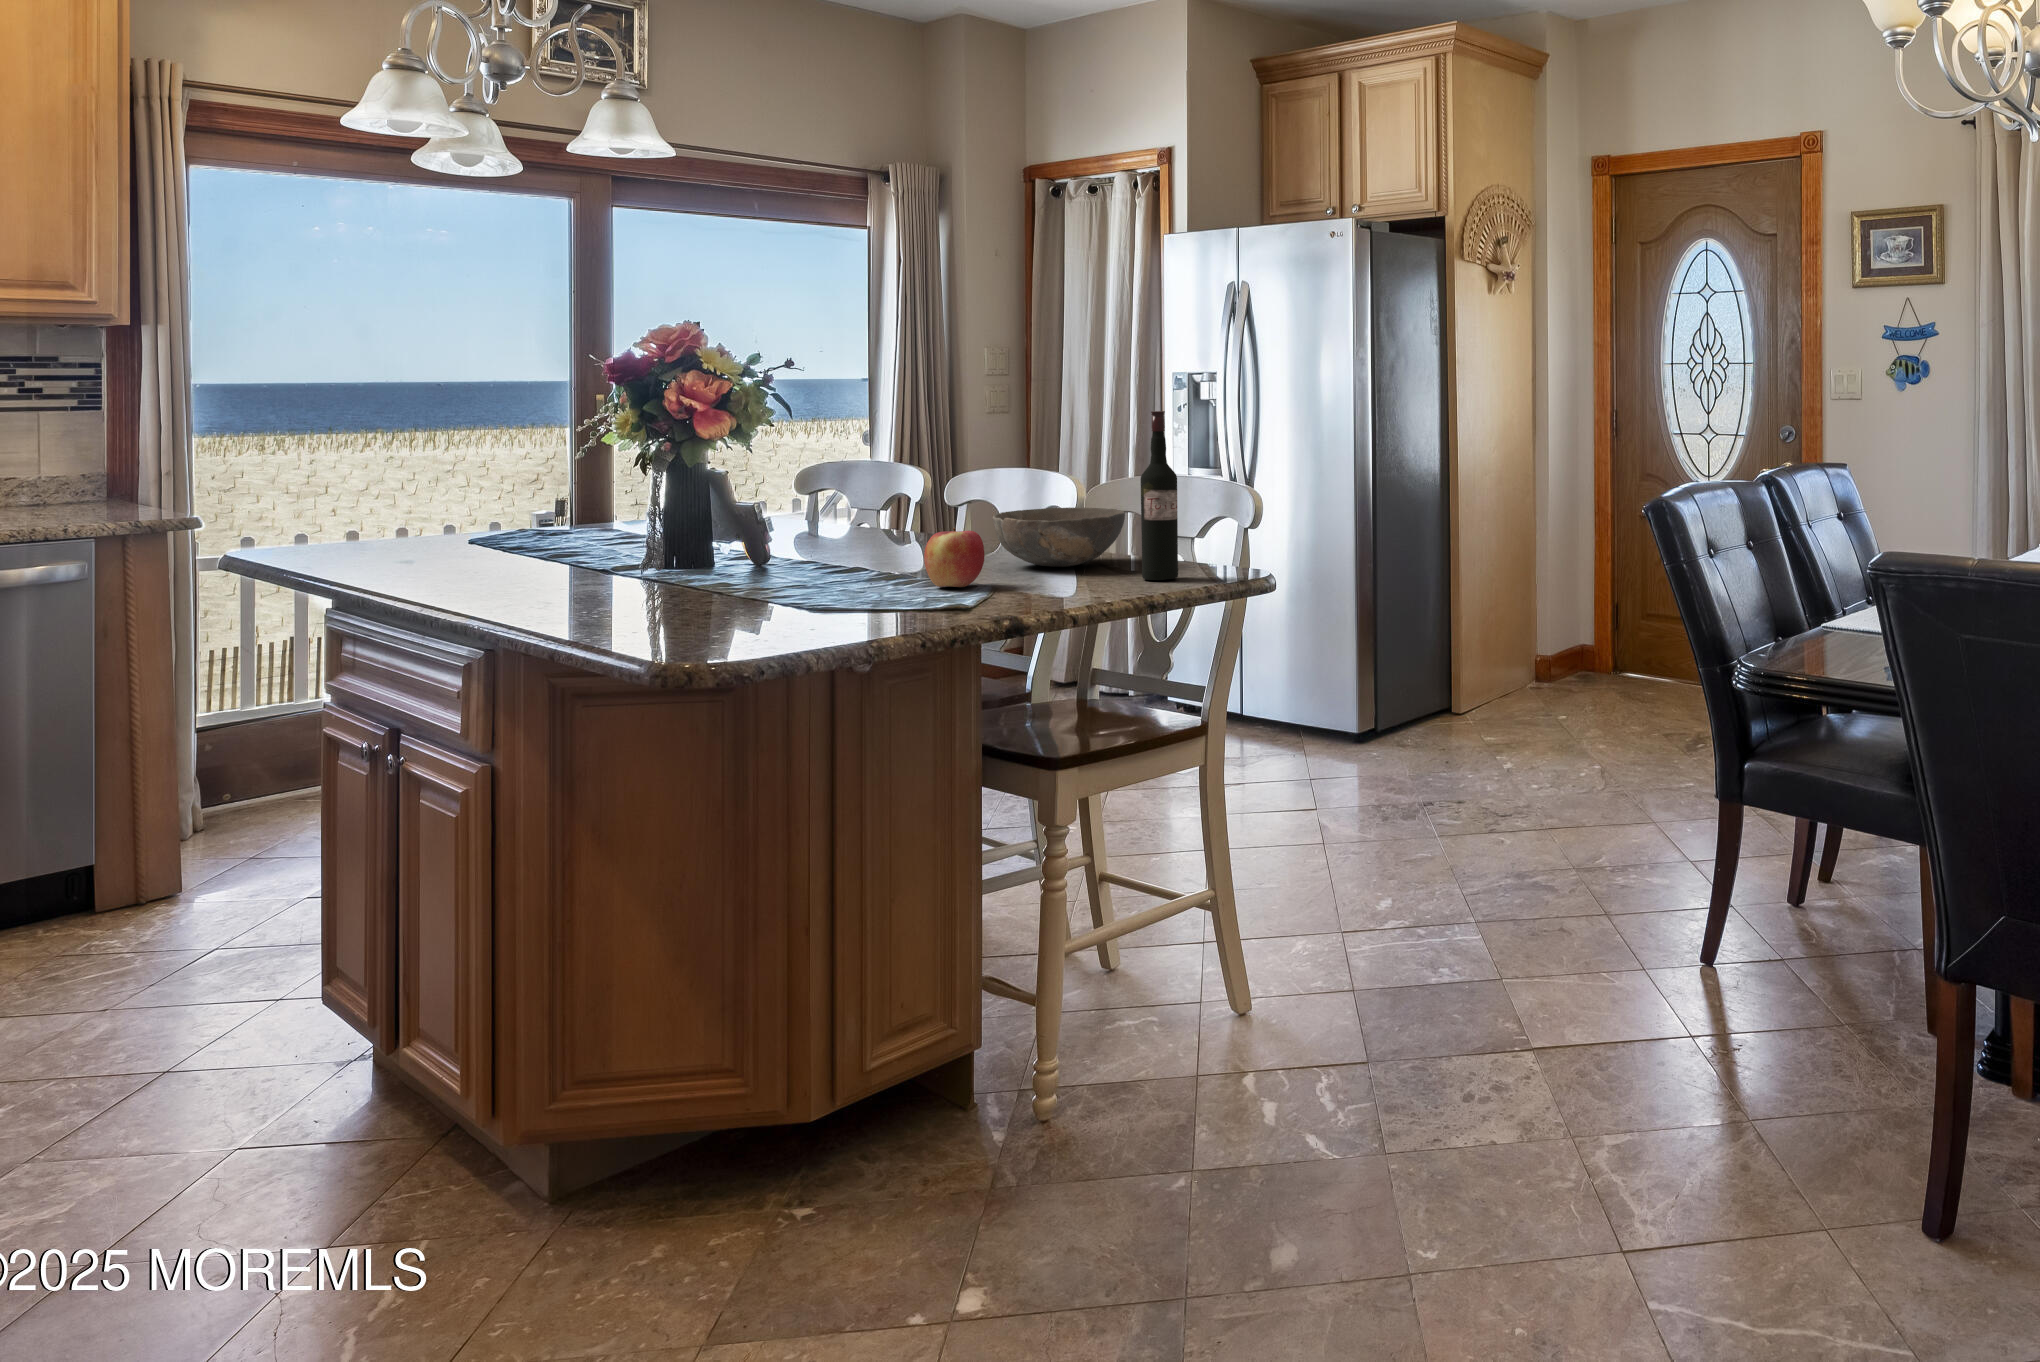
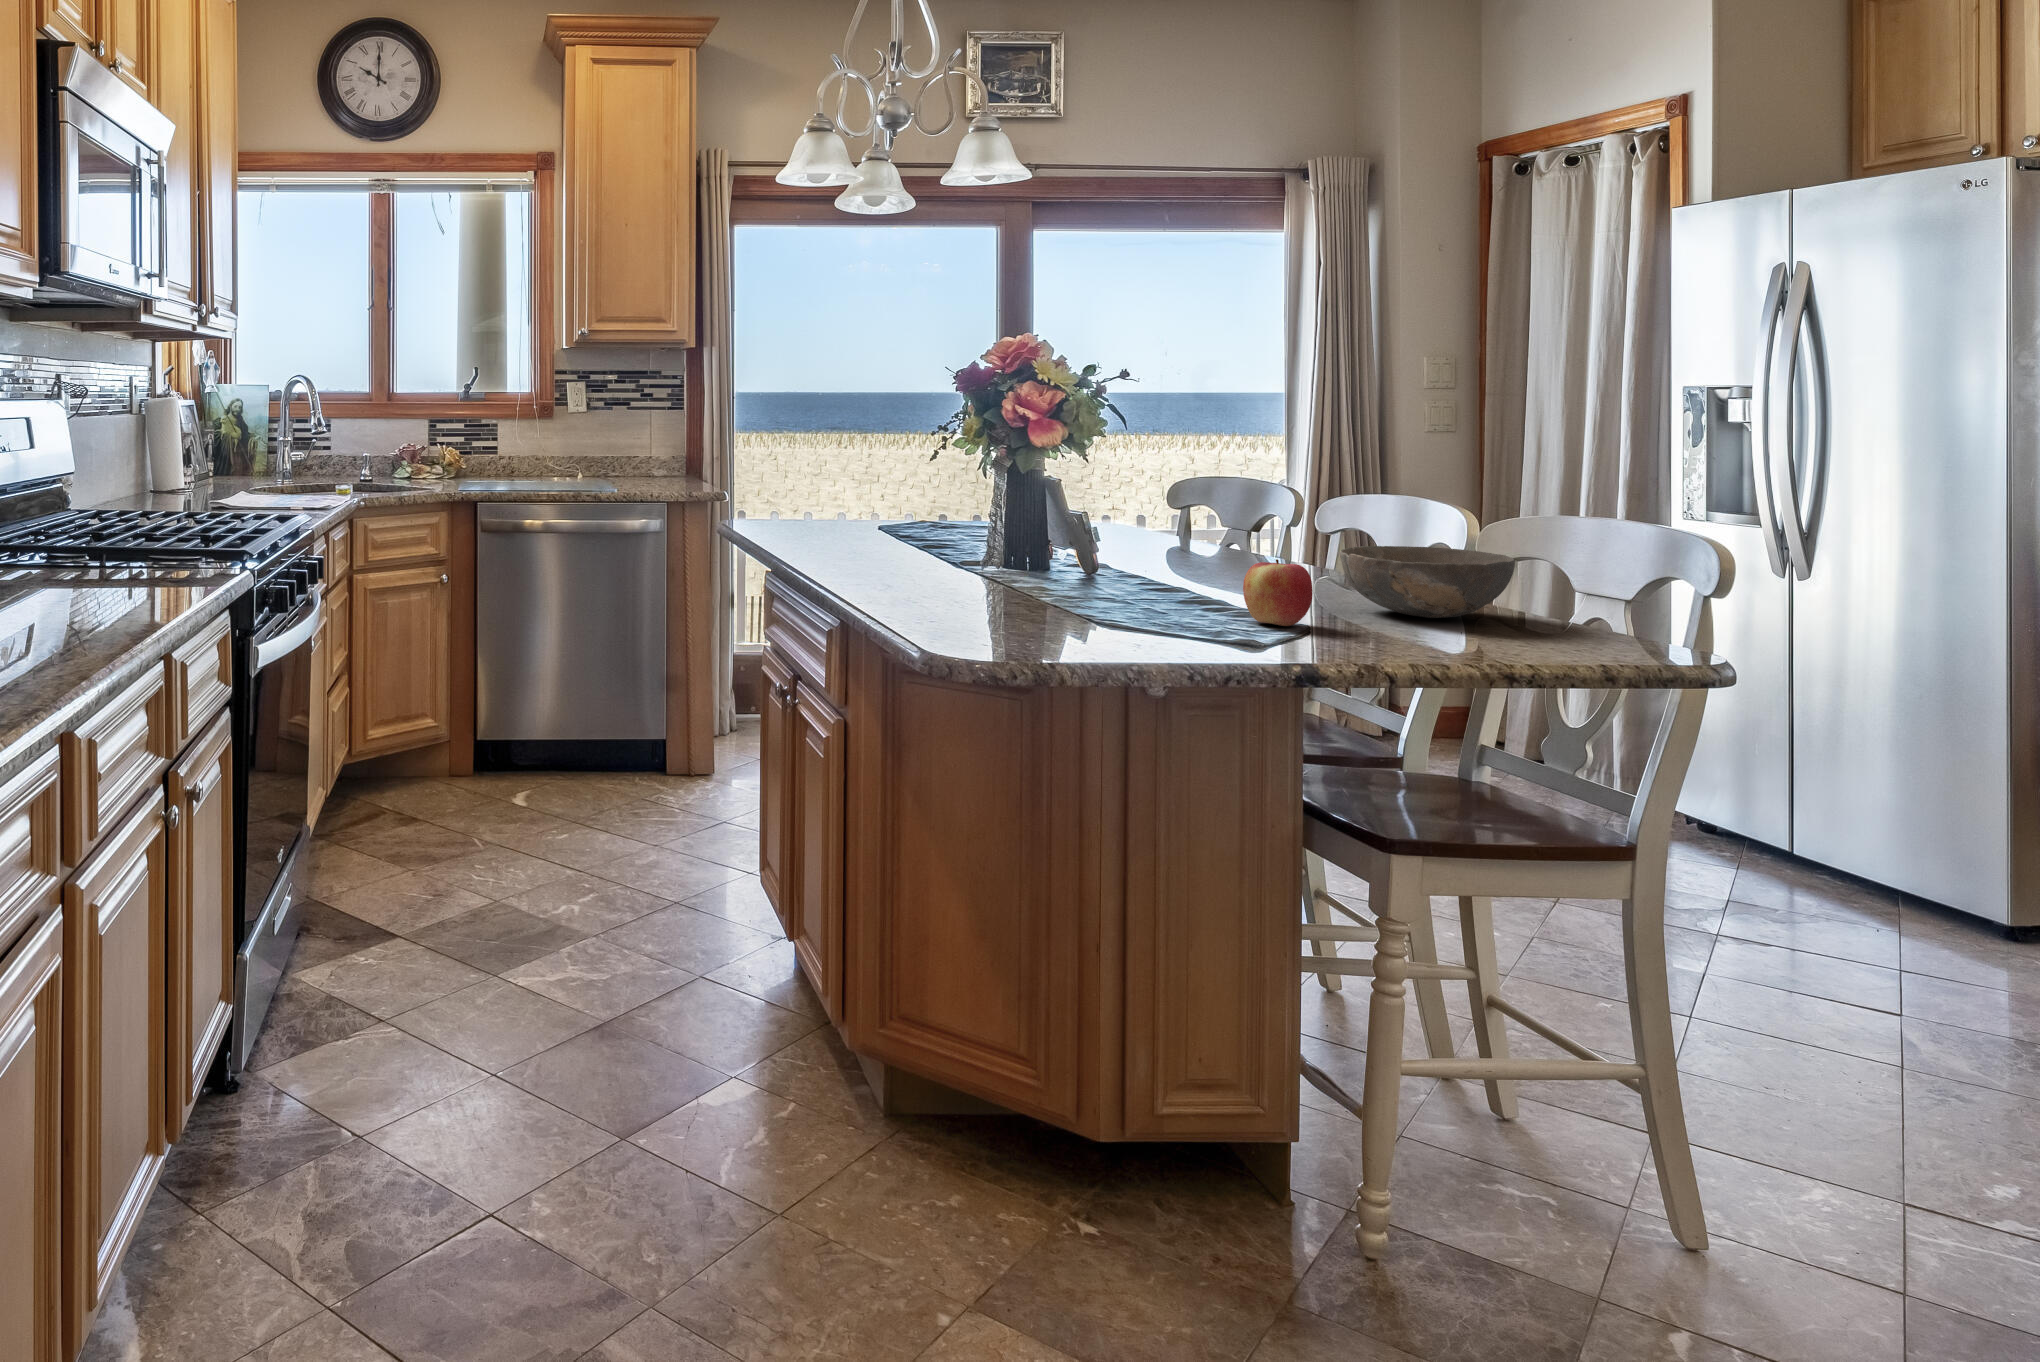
wine bottle: present [1140,411,1178,580] -> none [1521,439,1577,651]

